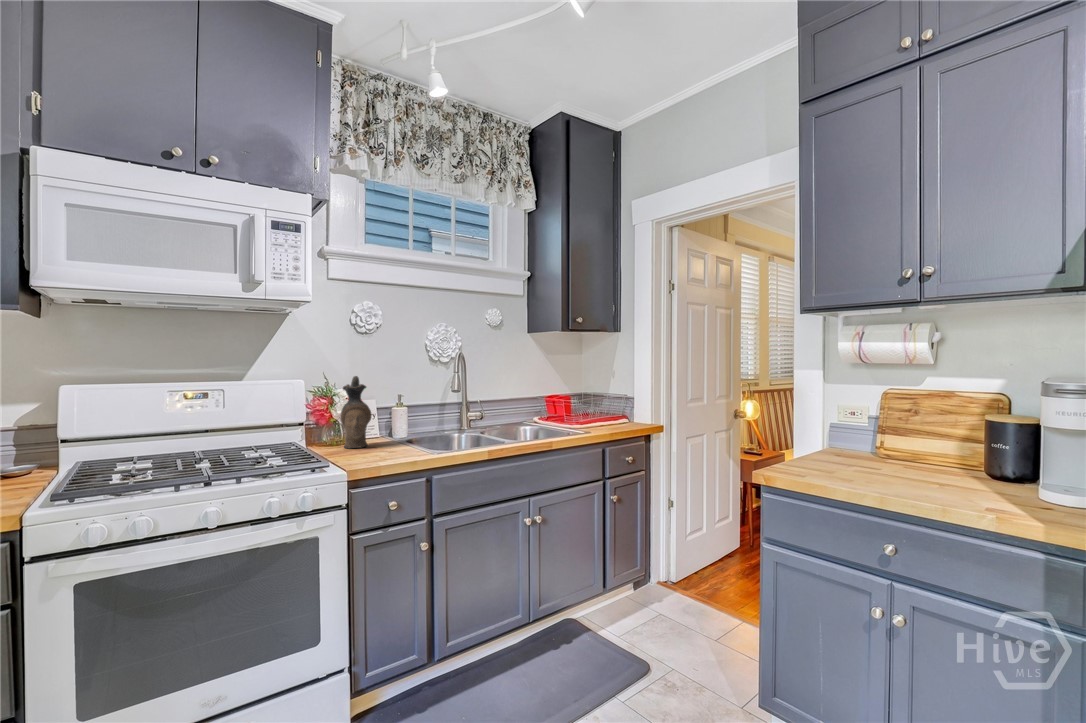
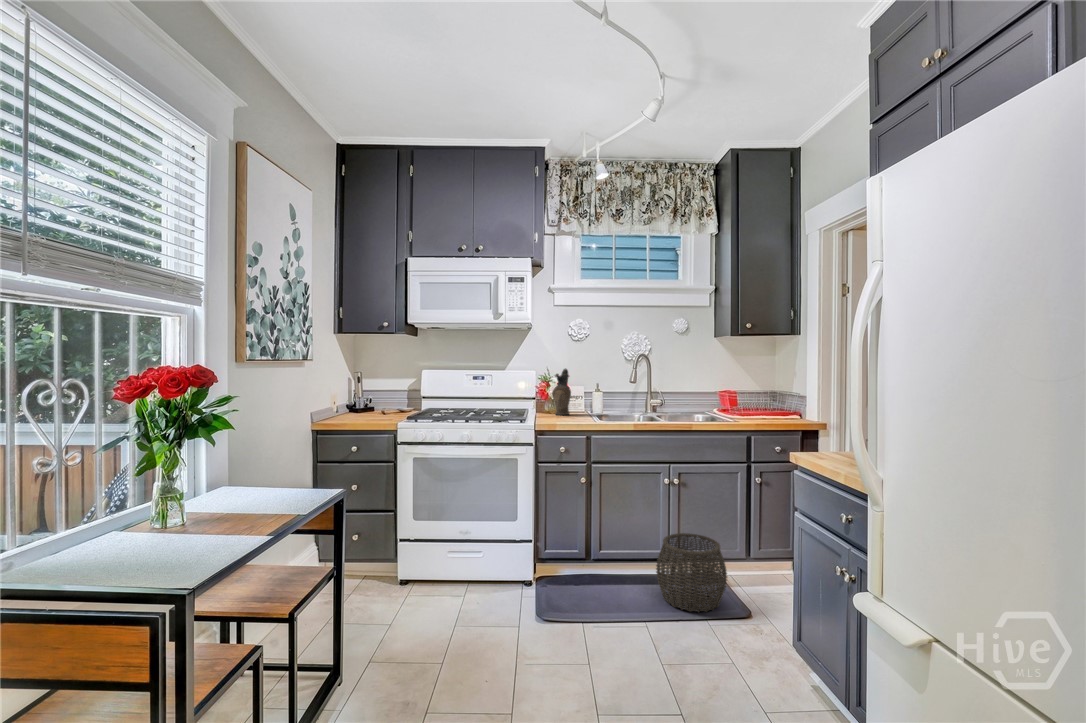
woven basket: none [538,582,627,696] -> present [656,533,727,612]

